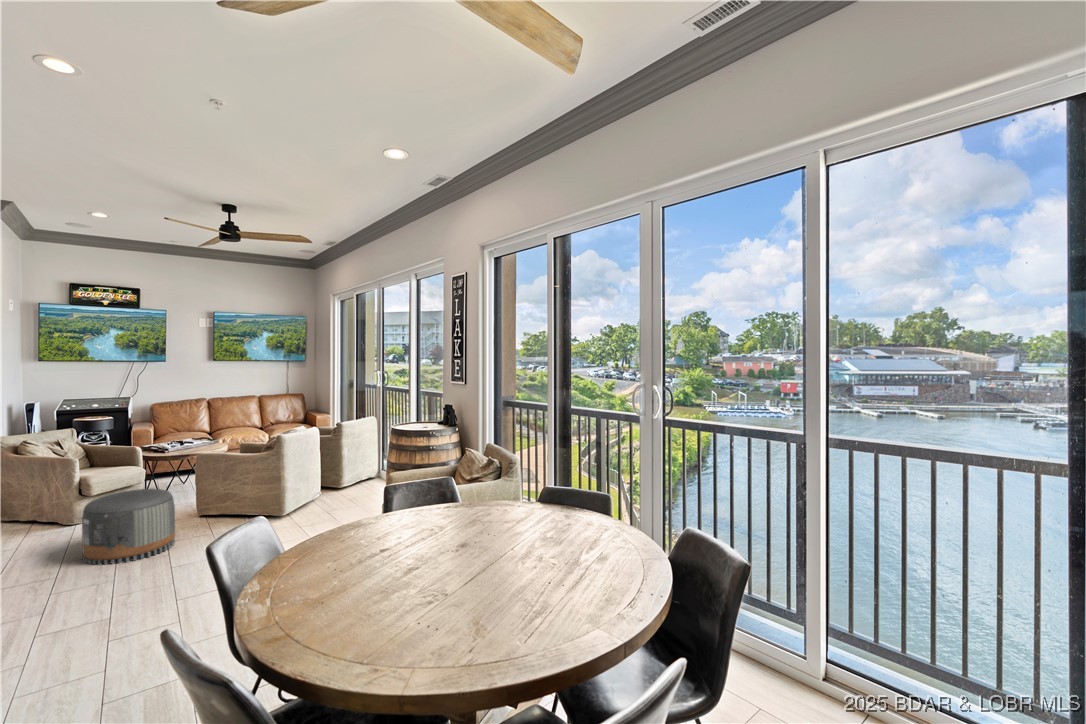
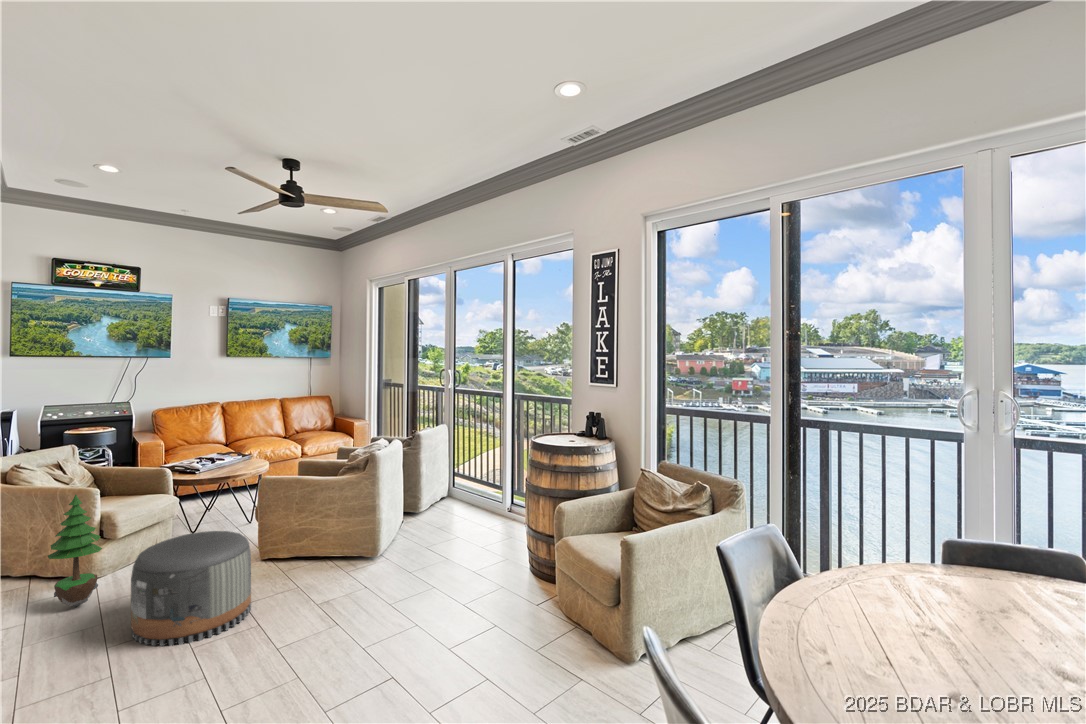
potted tree: none [33,461,74,541] -> present [48,495,102,607]

